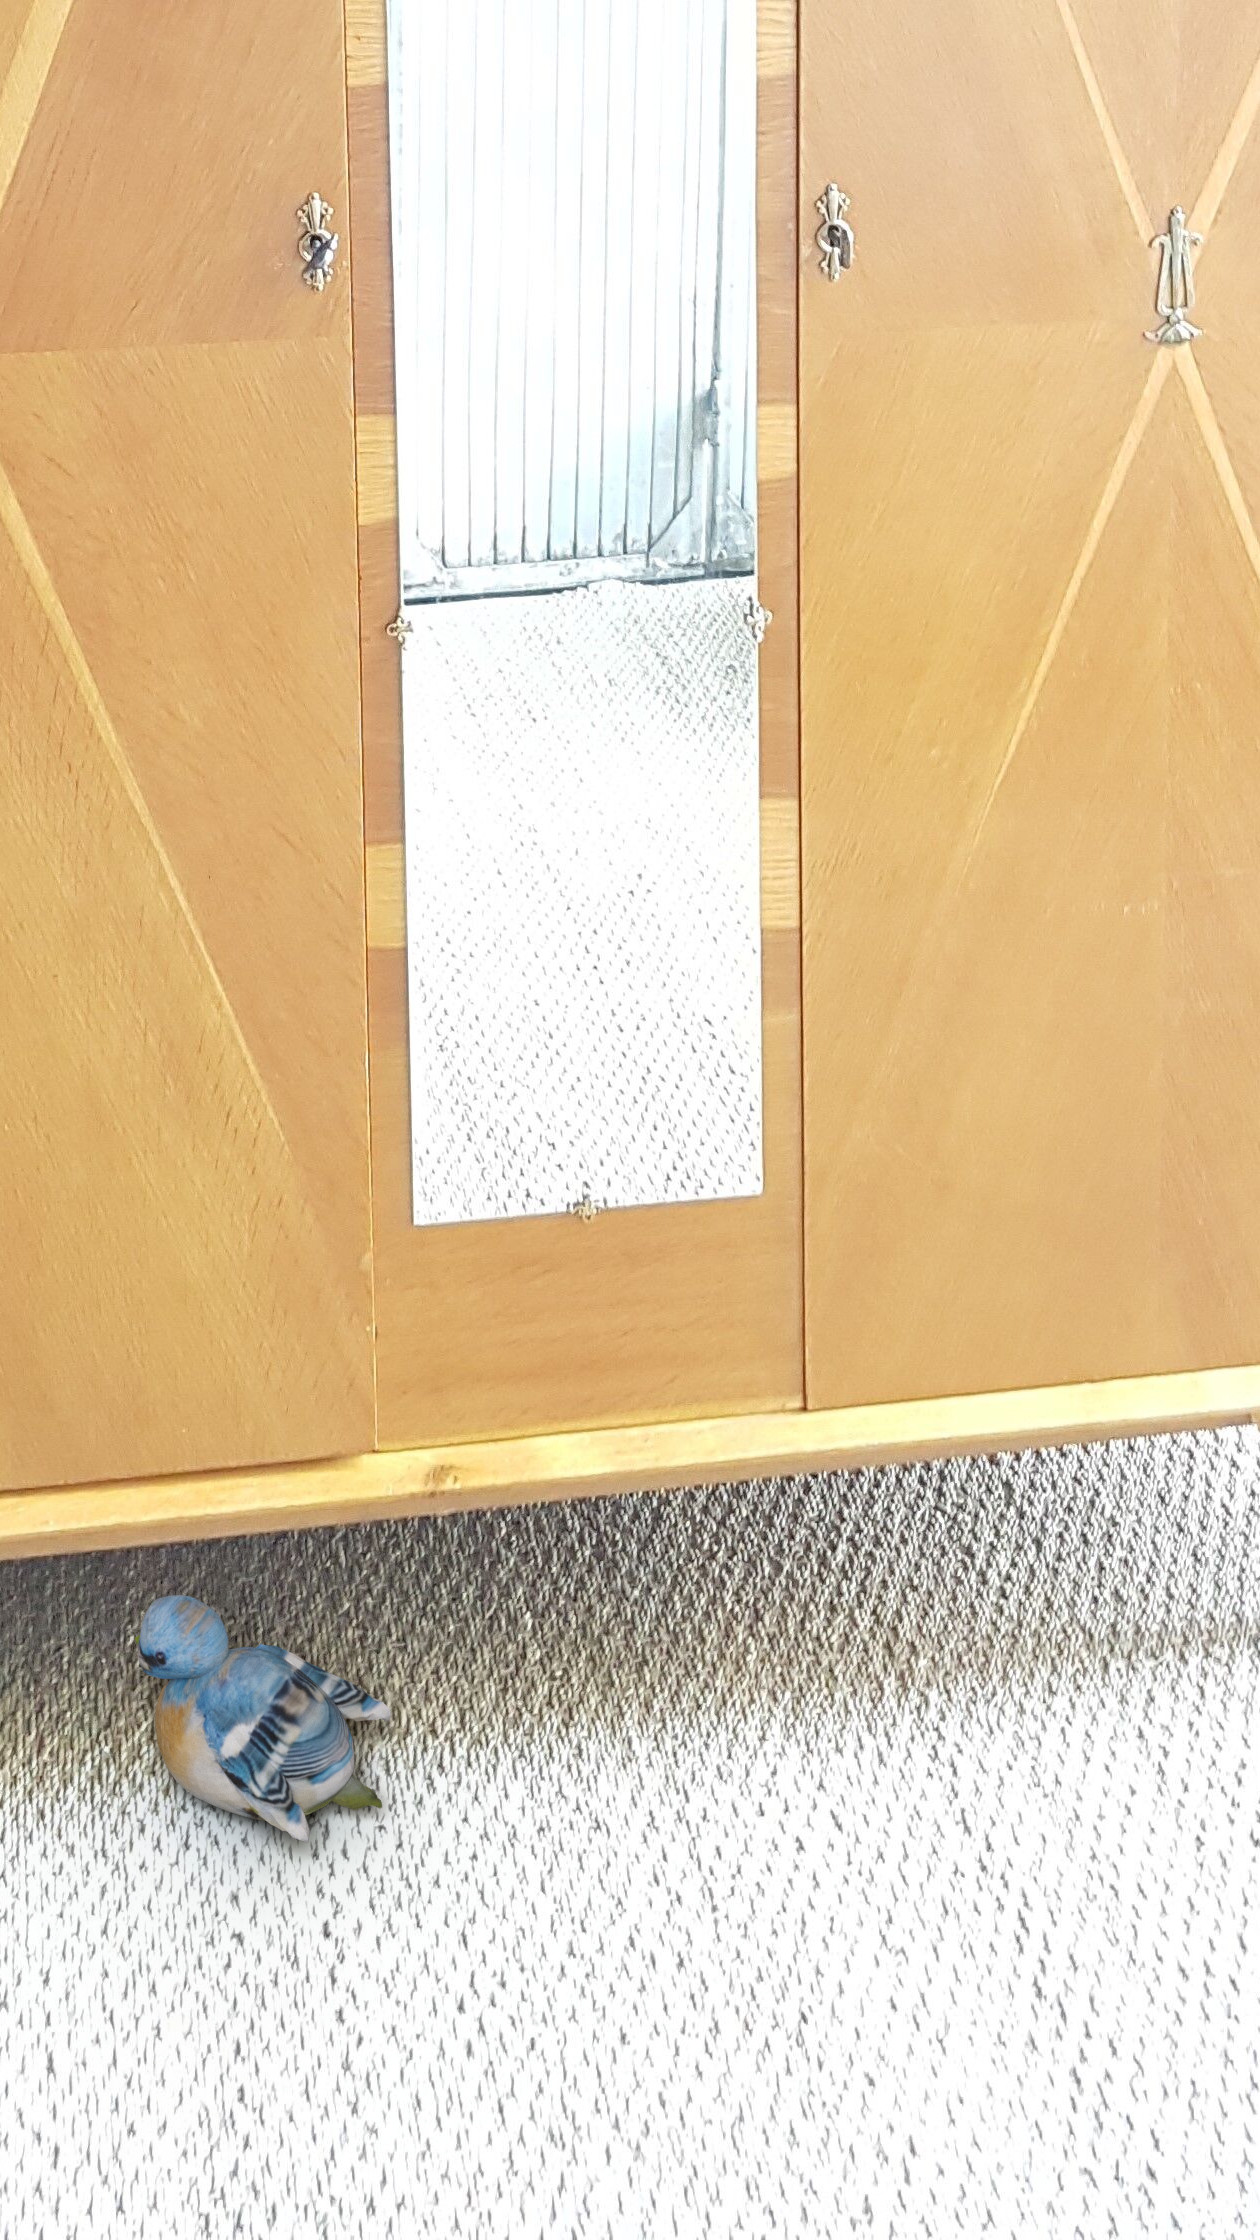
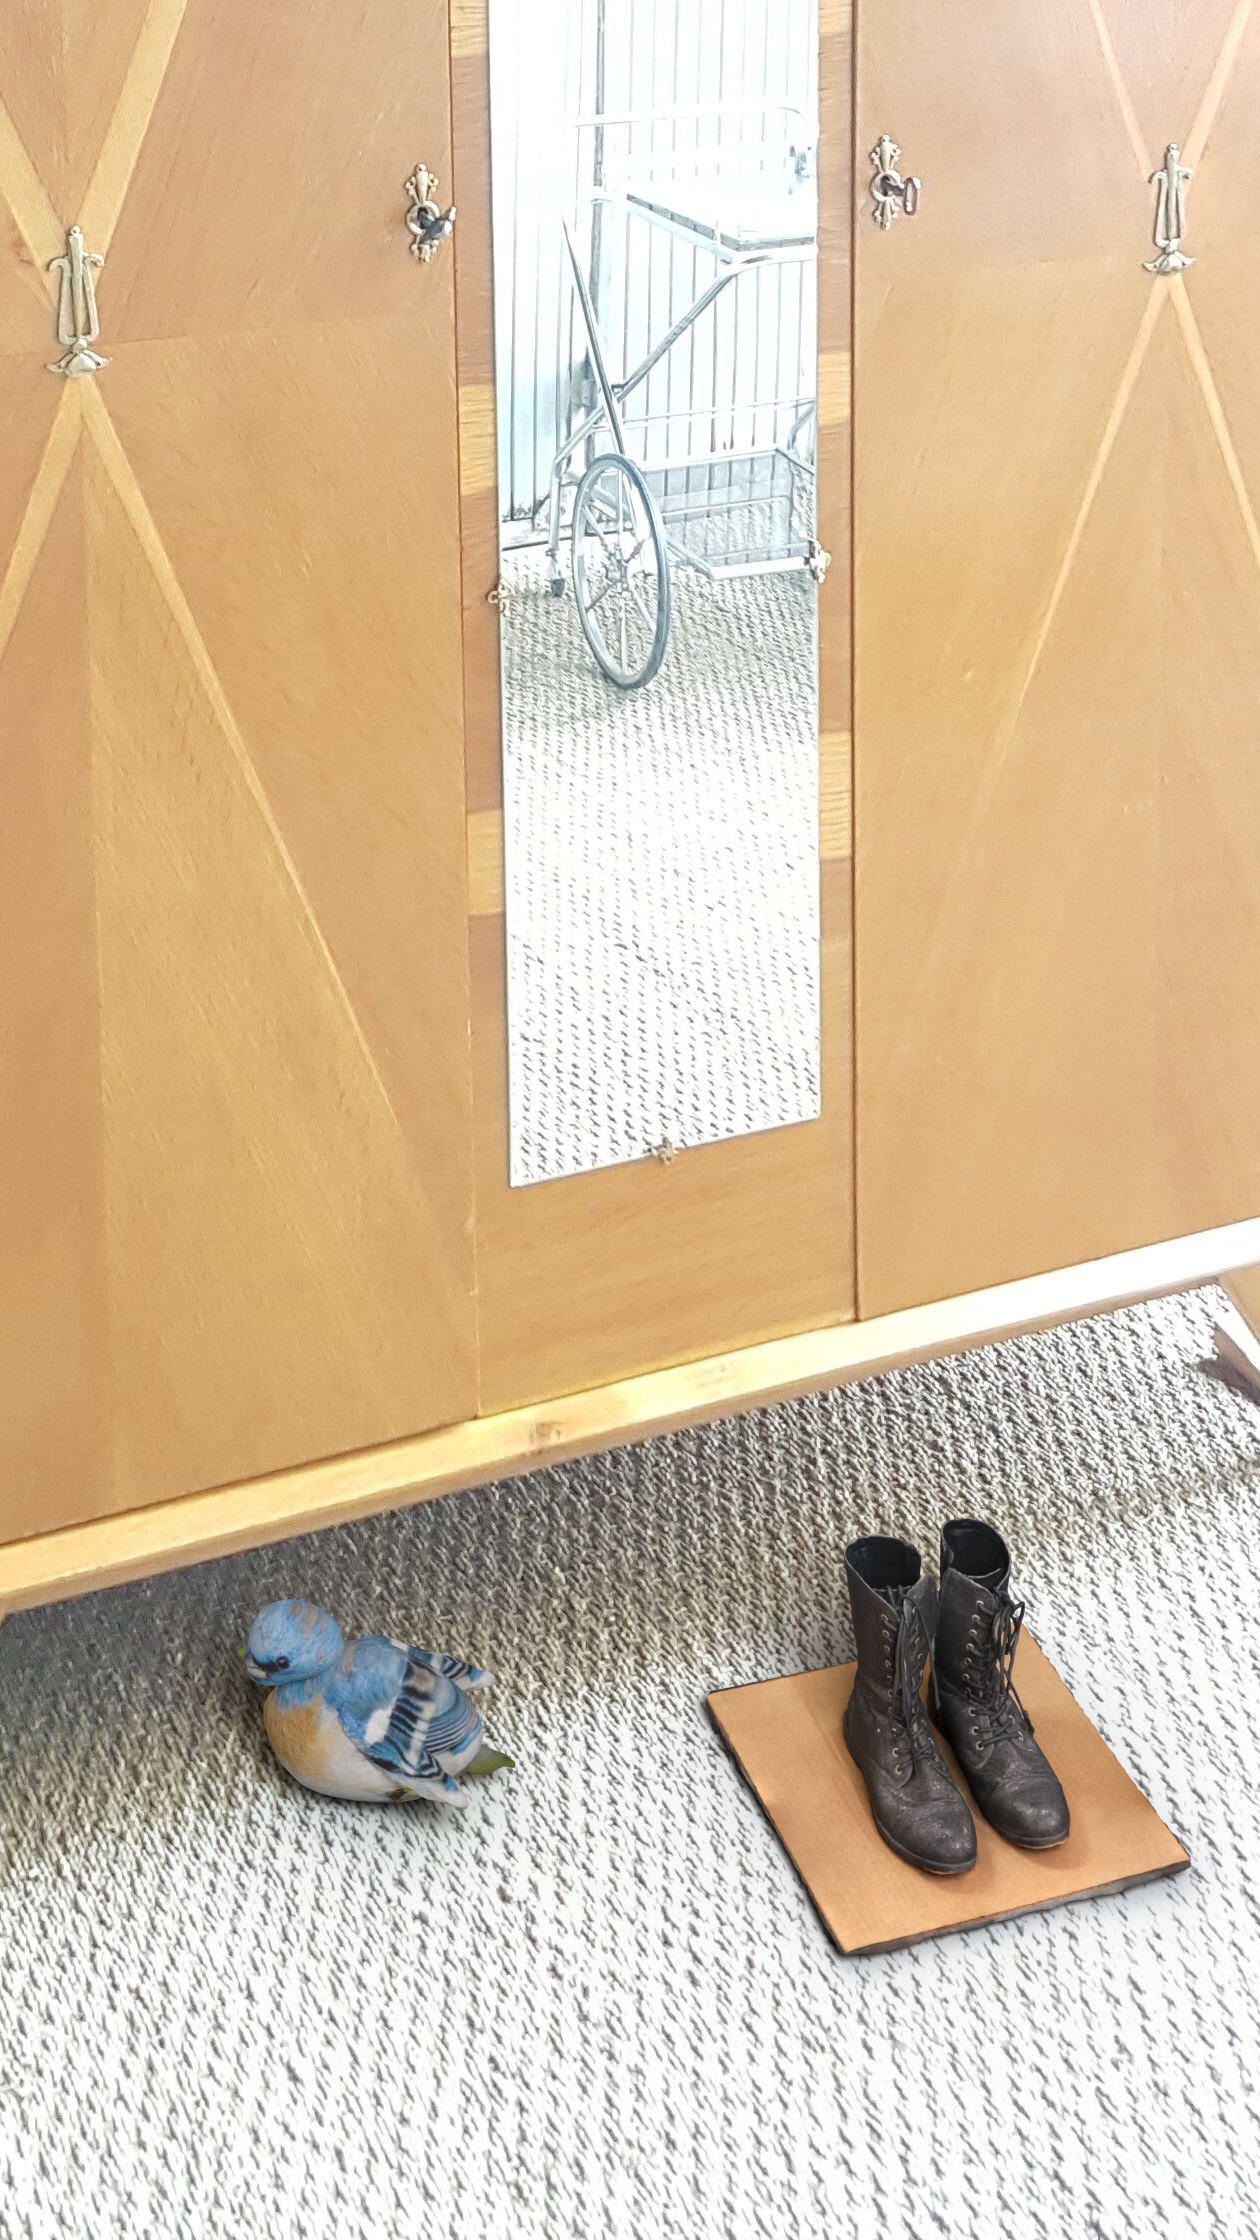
boots: none [604,1637,1034,2091] -> present [705,1517,1191,1956]

